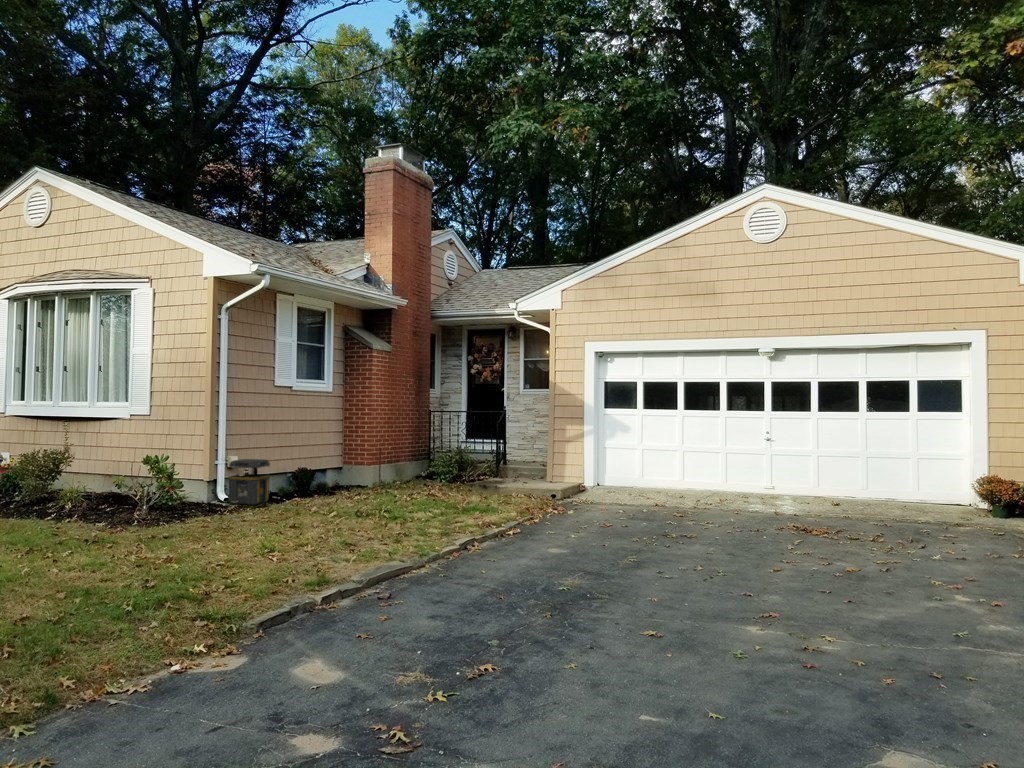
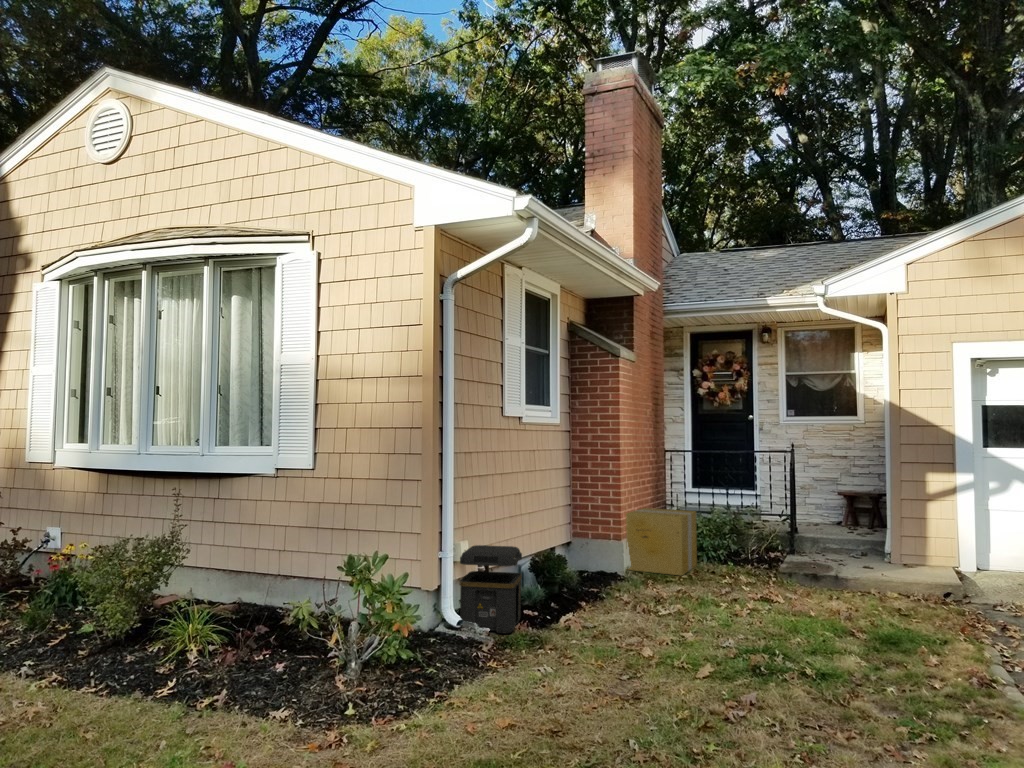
cardboard box: none [376,447,426,487] -> present [626,508,697,576]

